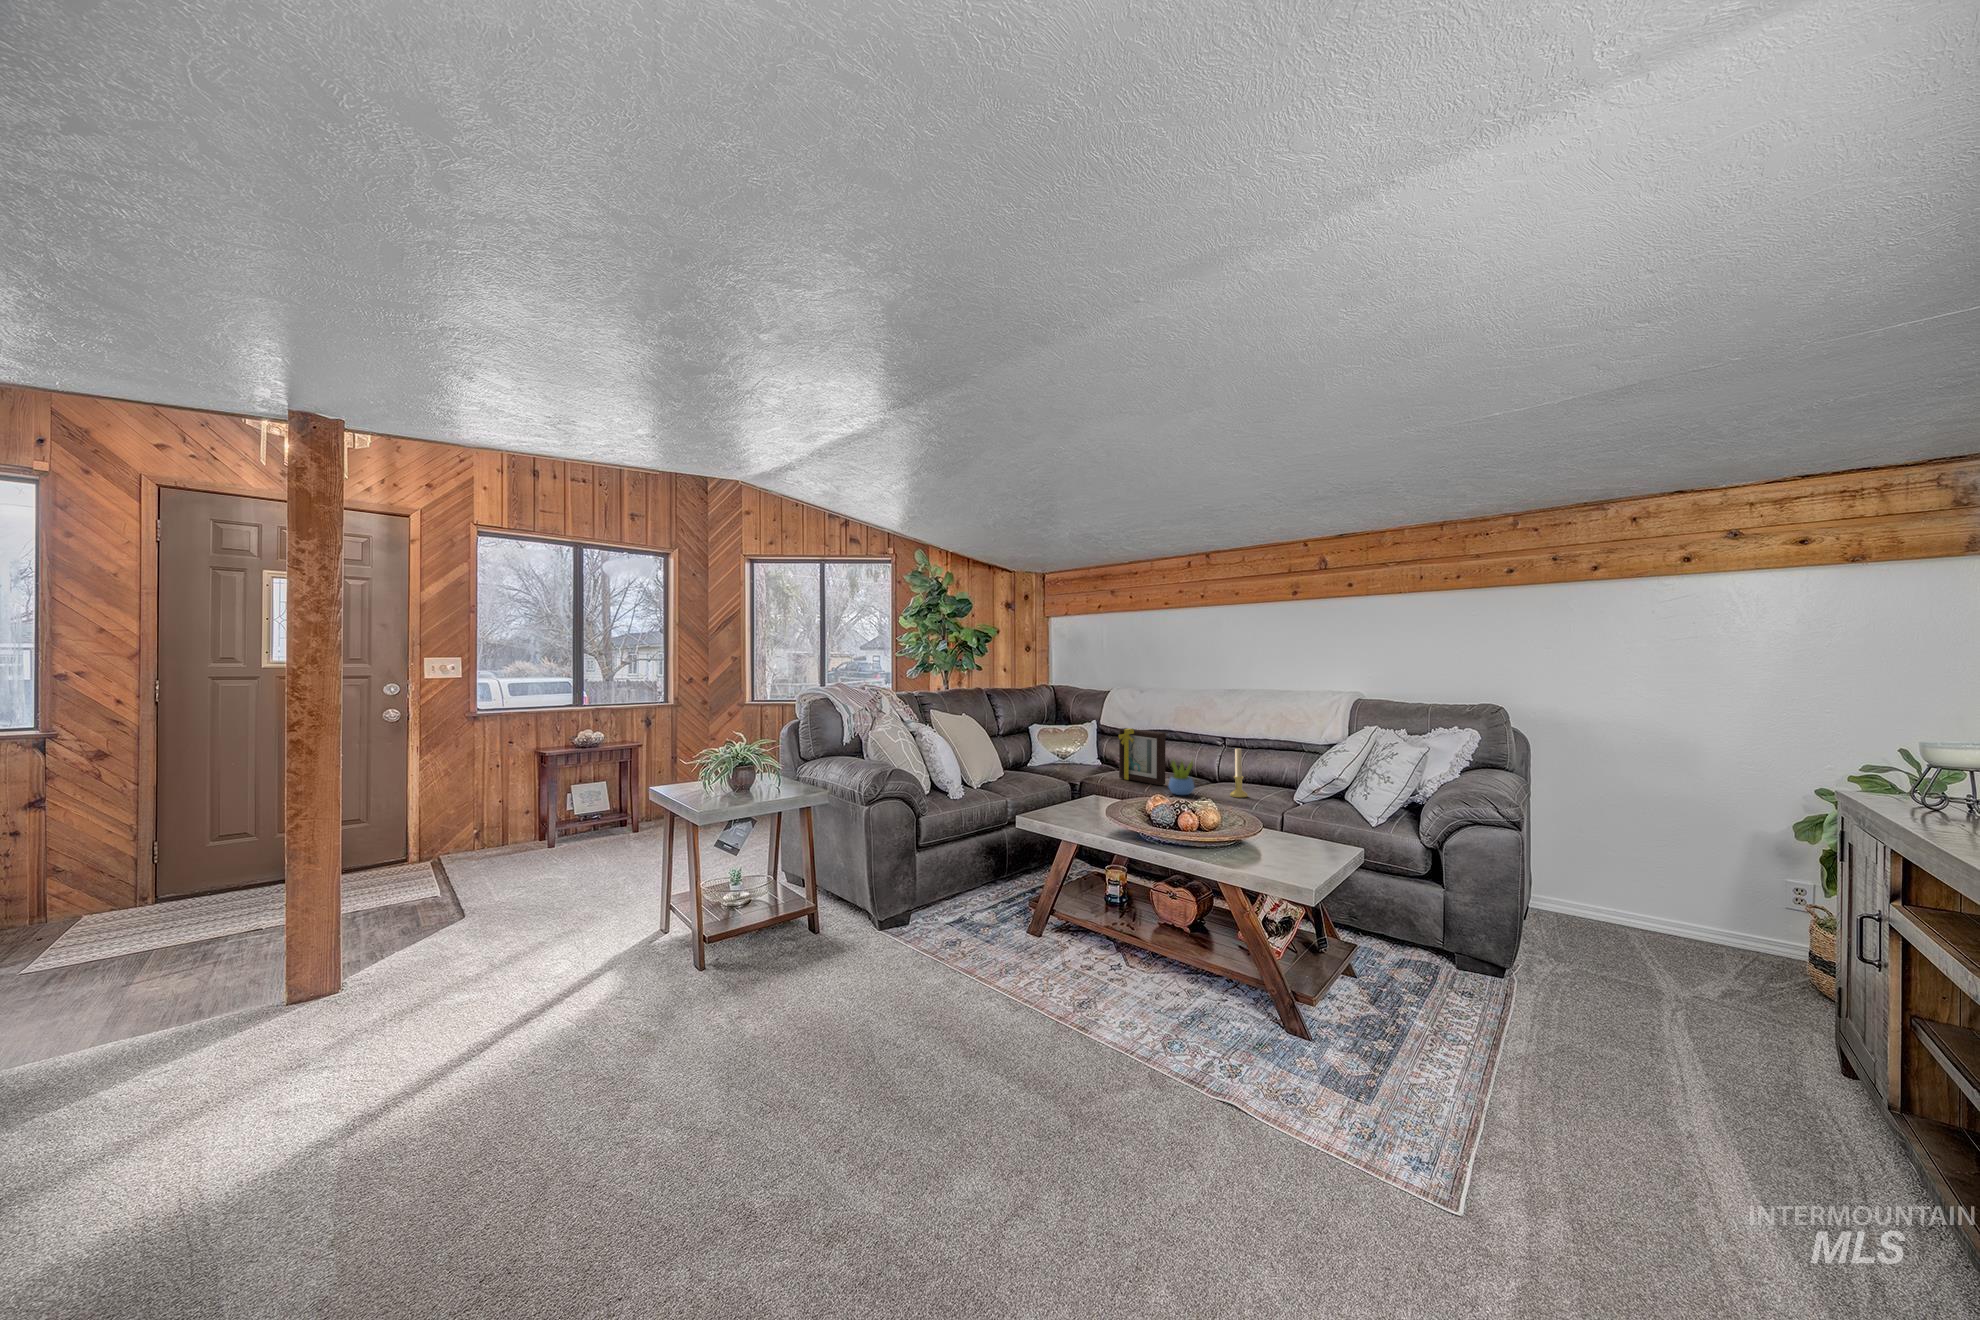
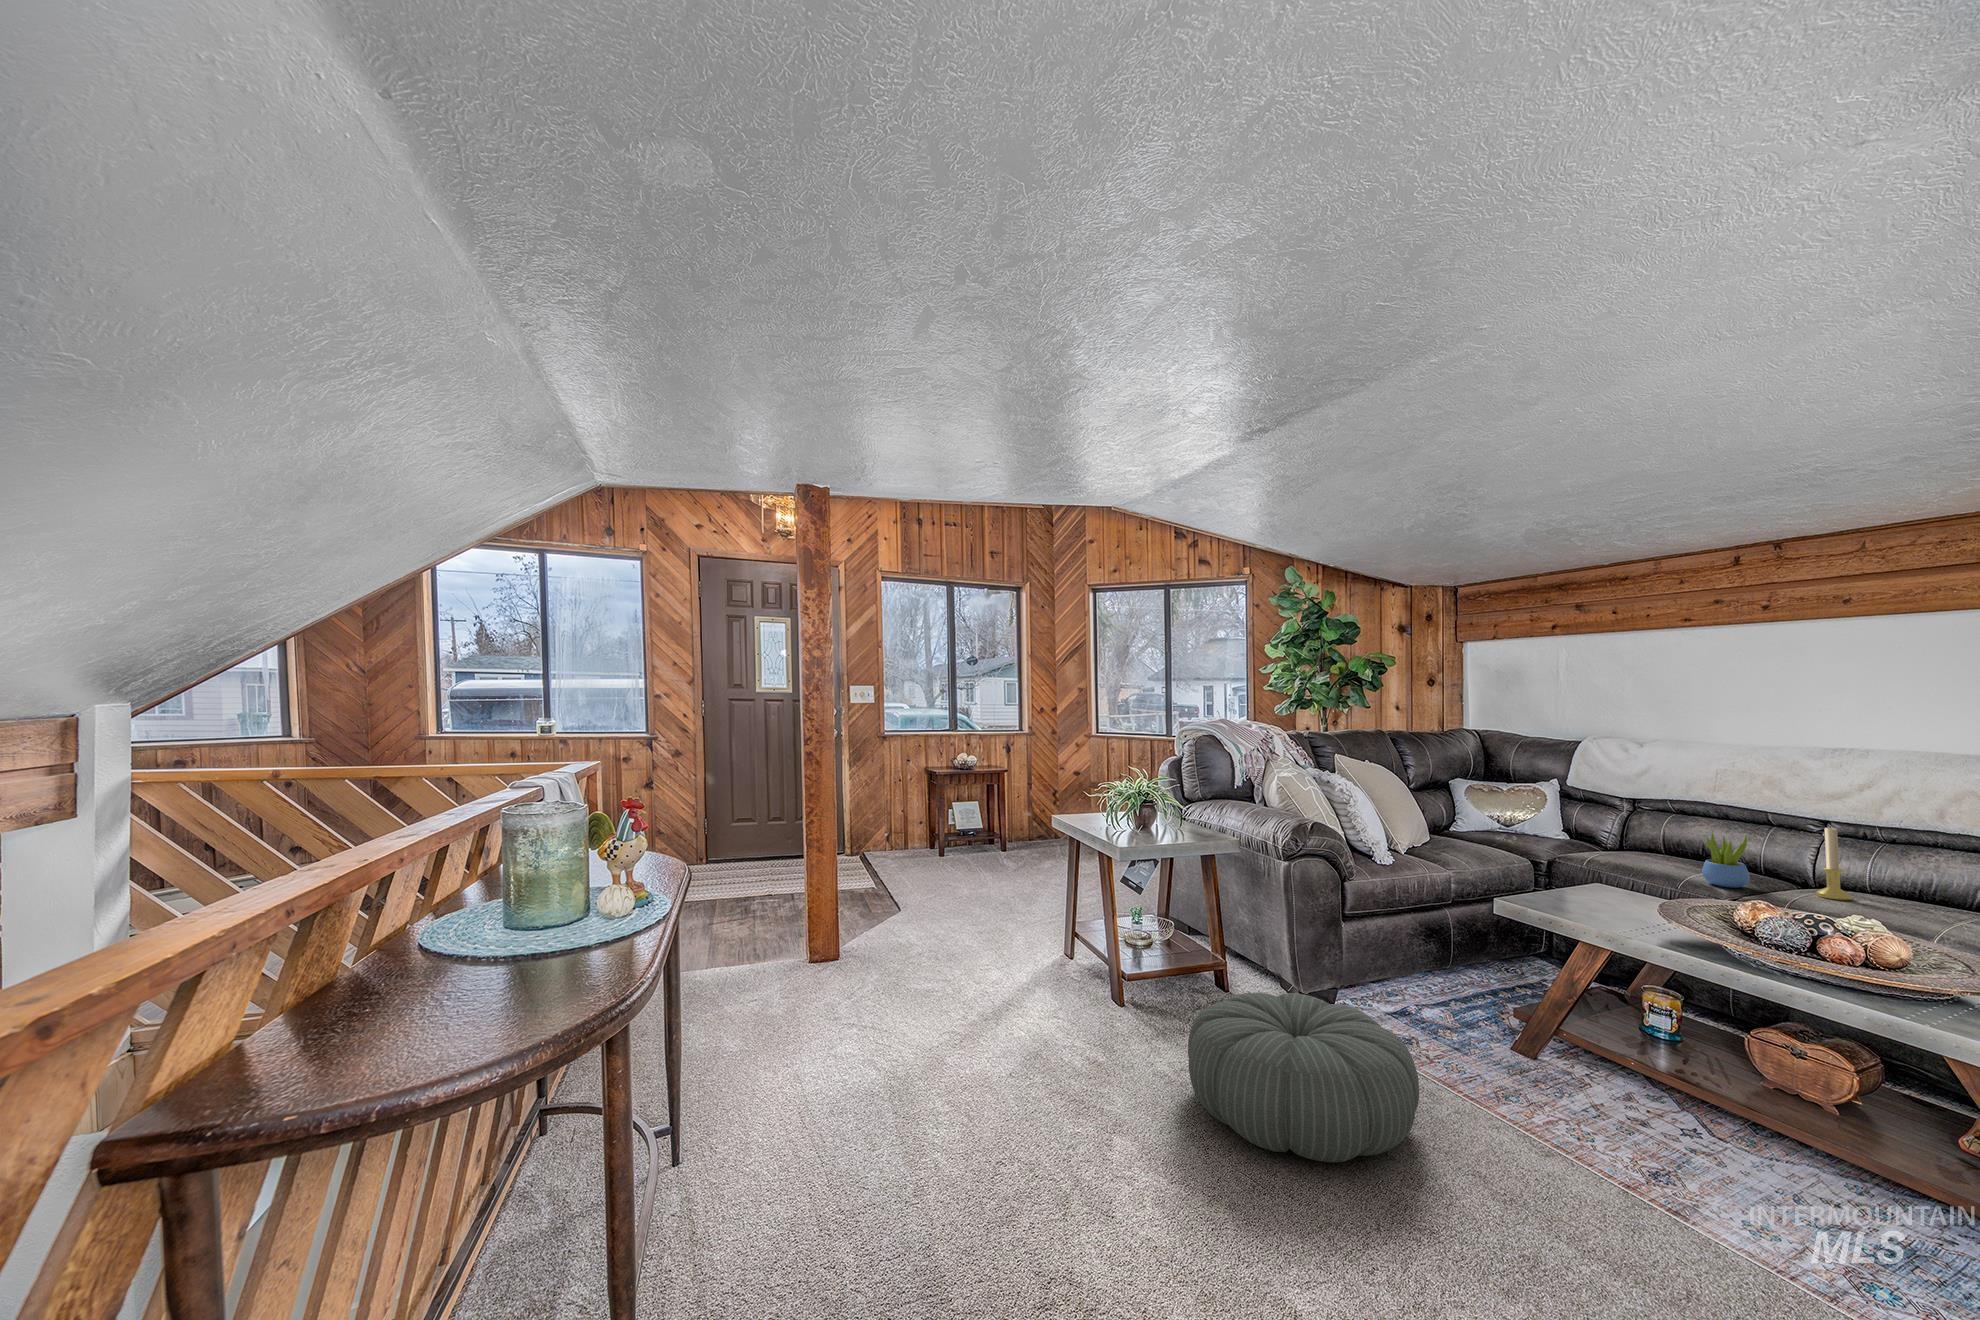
picture frame: present [1118,728,1166,785] -> none [1603,788,1688,870]
pouf: none [745,919,936,1060] -> present [1188,993,1419,1162]

